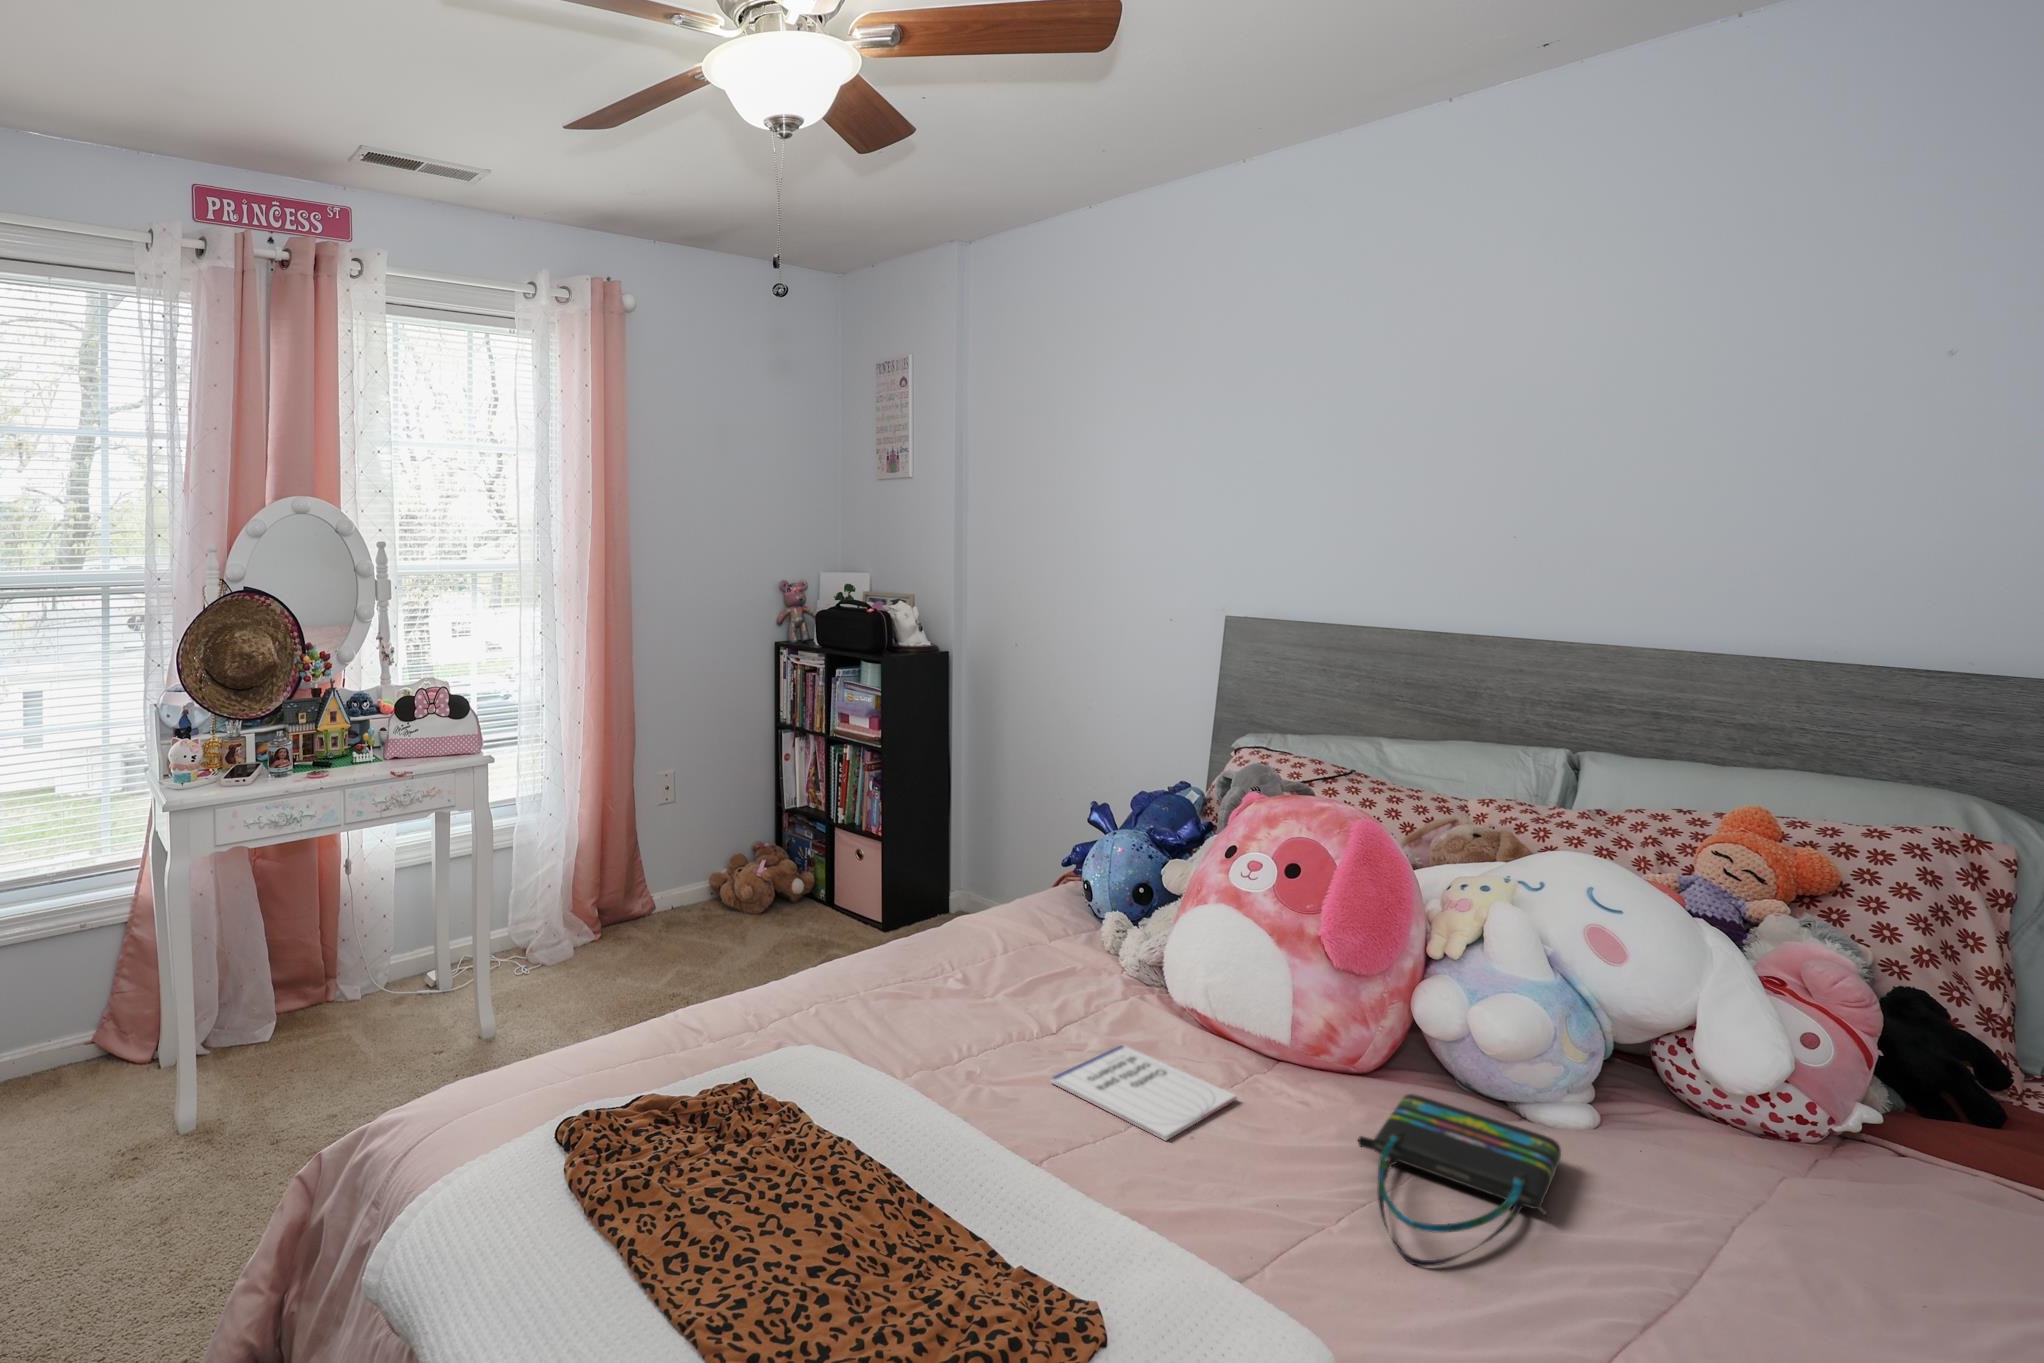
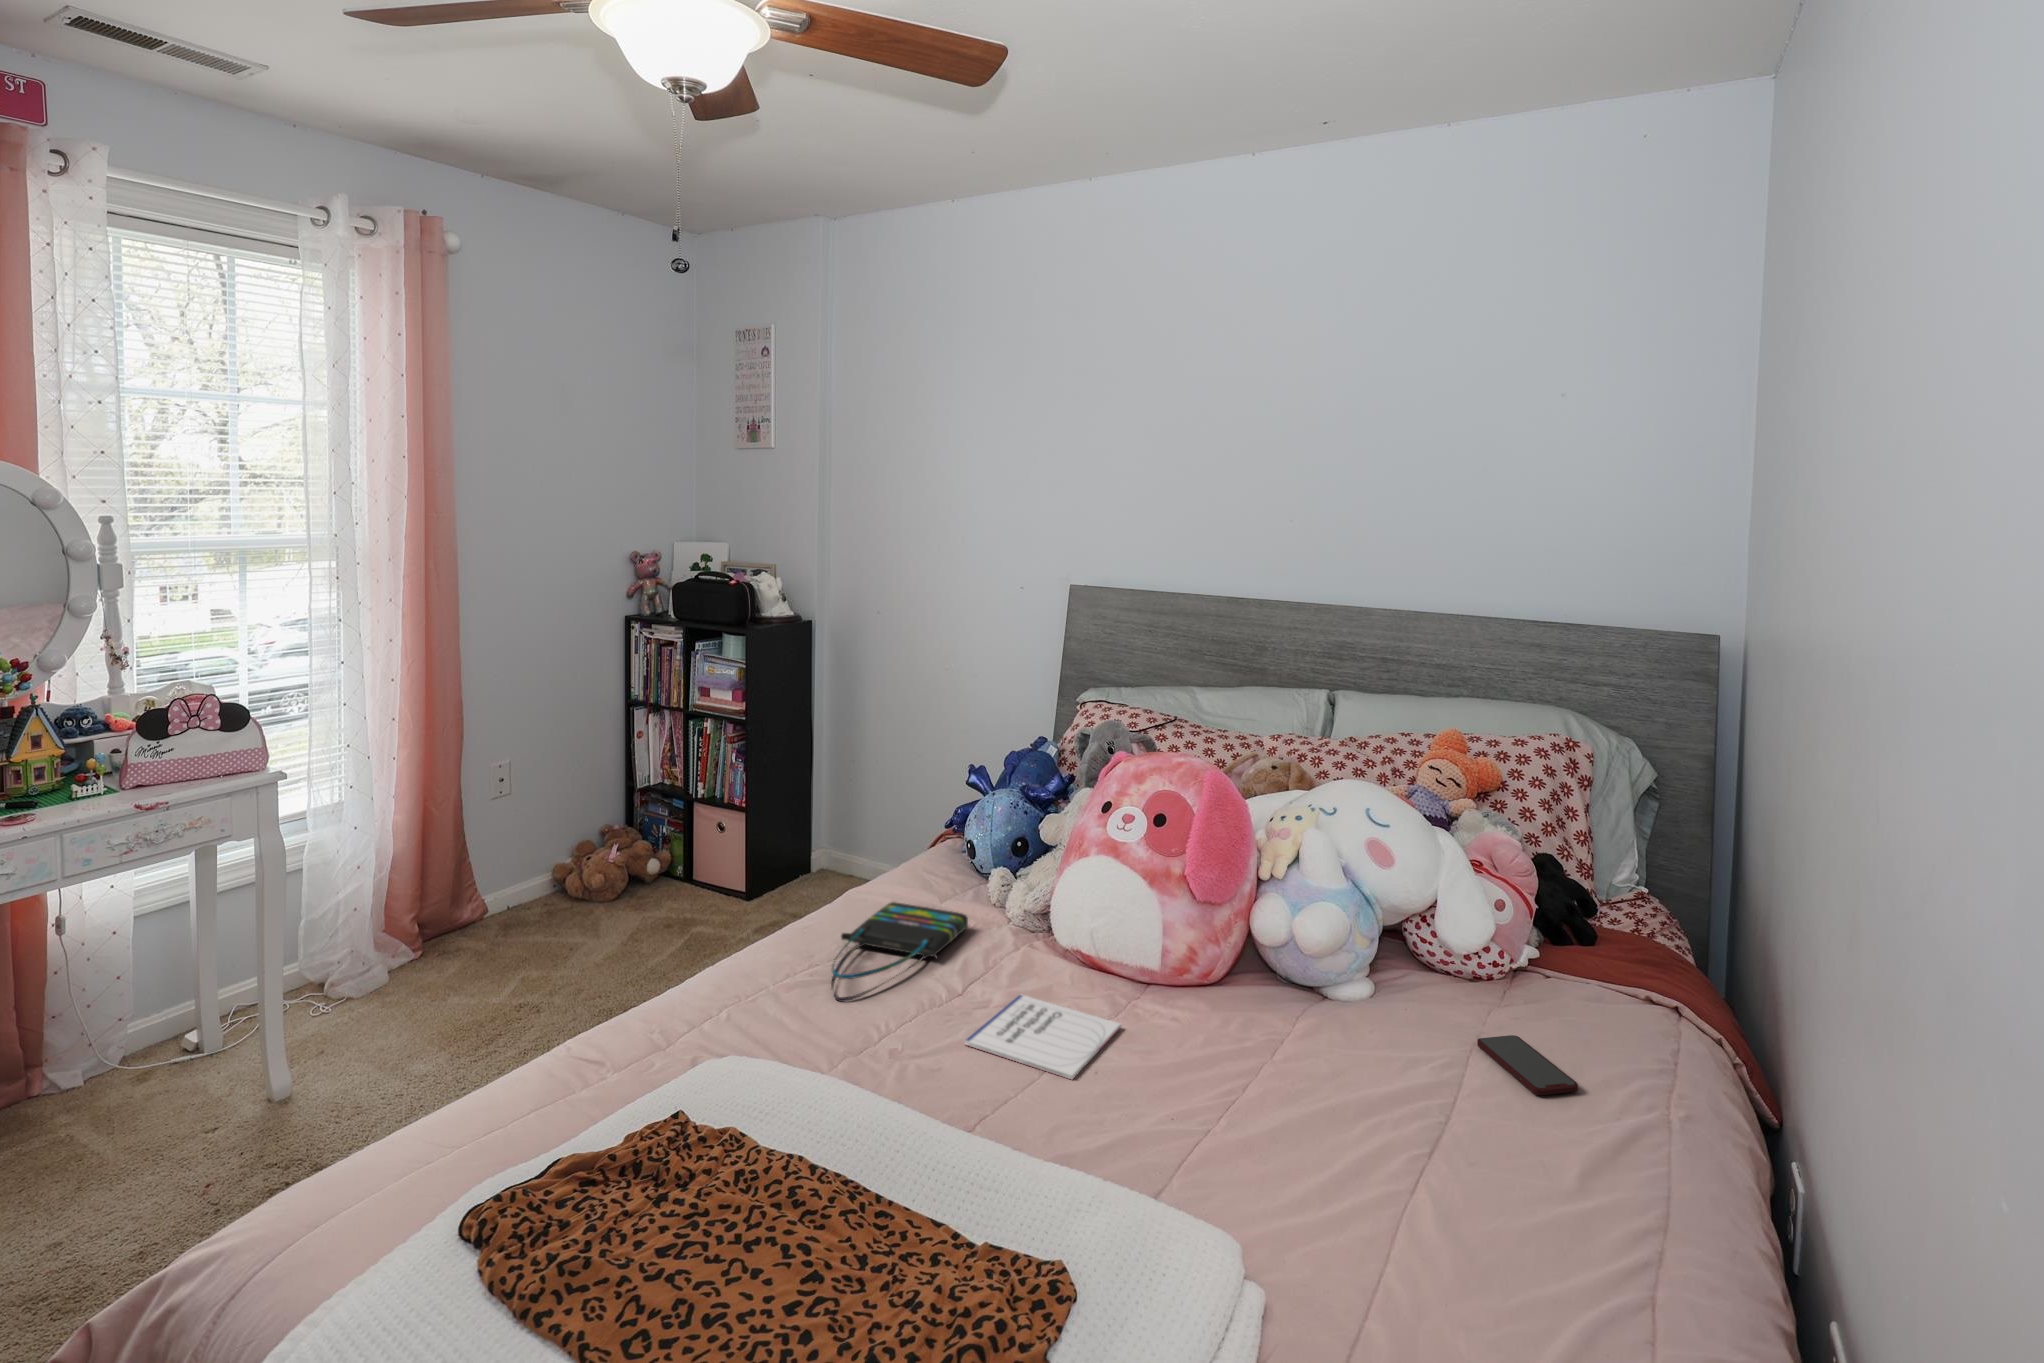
tote bag: present [1358,1094,1561,1267] -> present [831,902,968,1002]
smartphone: none [1756,1209,1924,1309] -> present [1477,1035,1578,1095]

